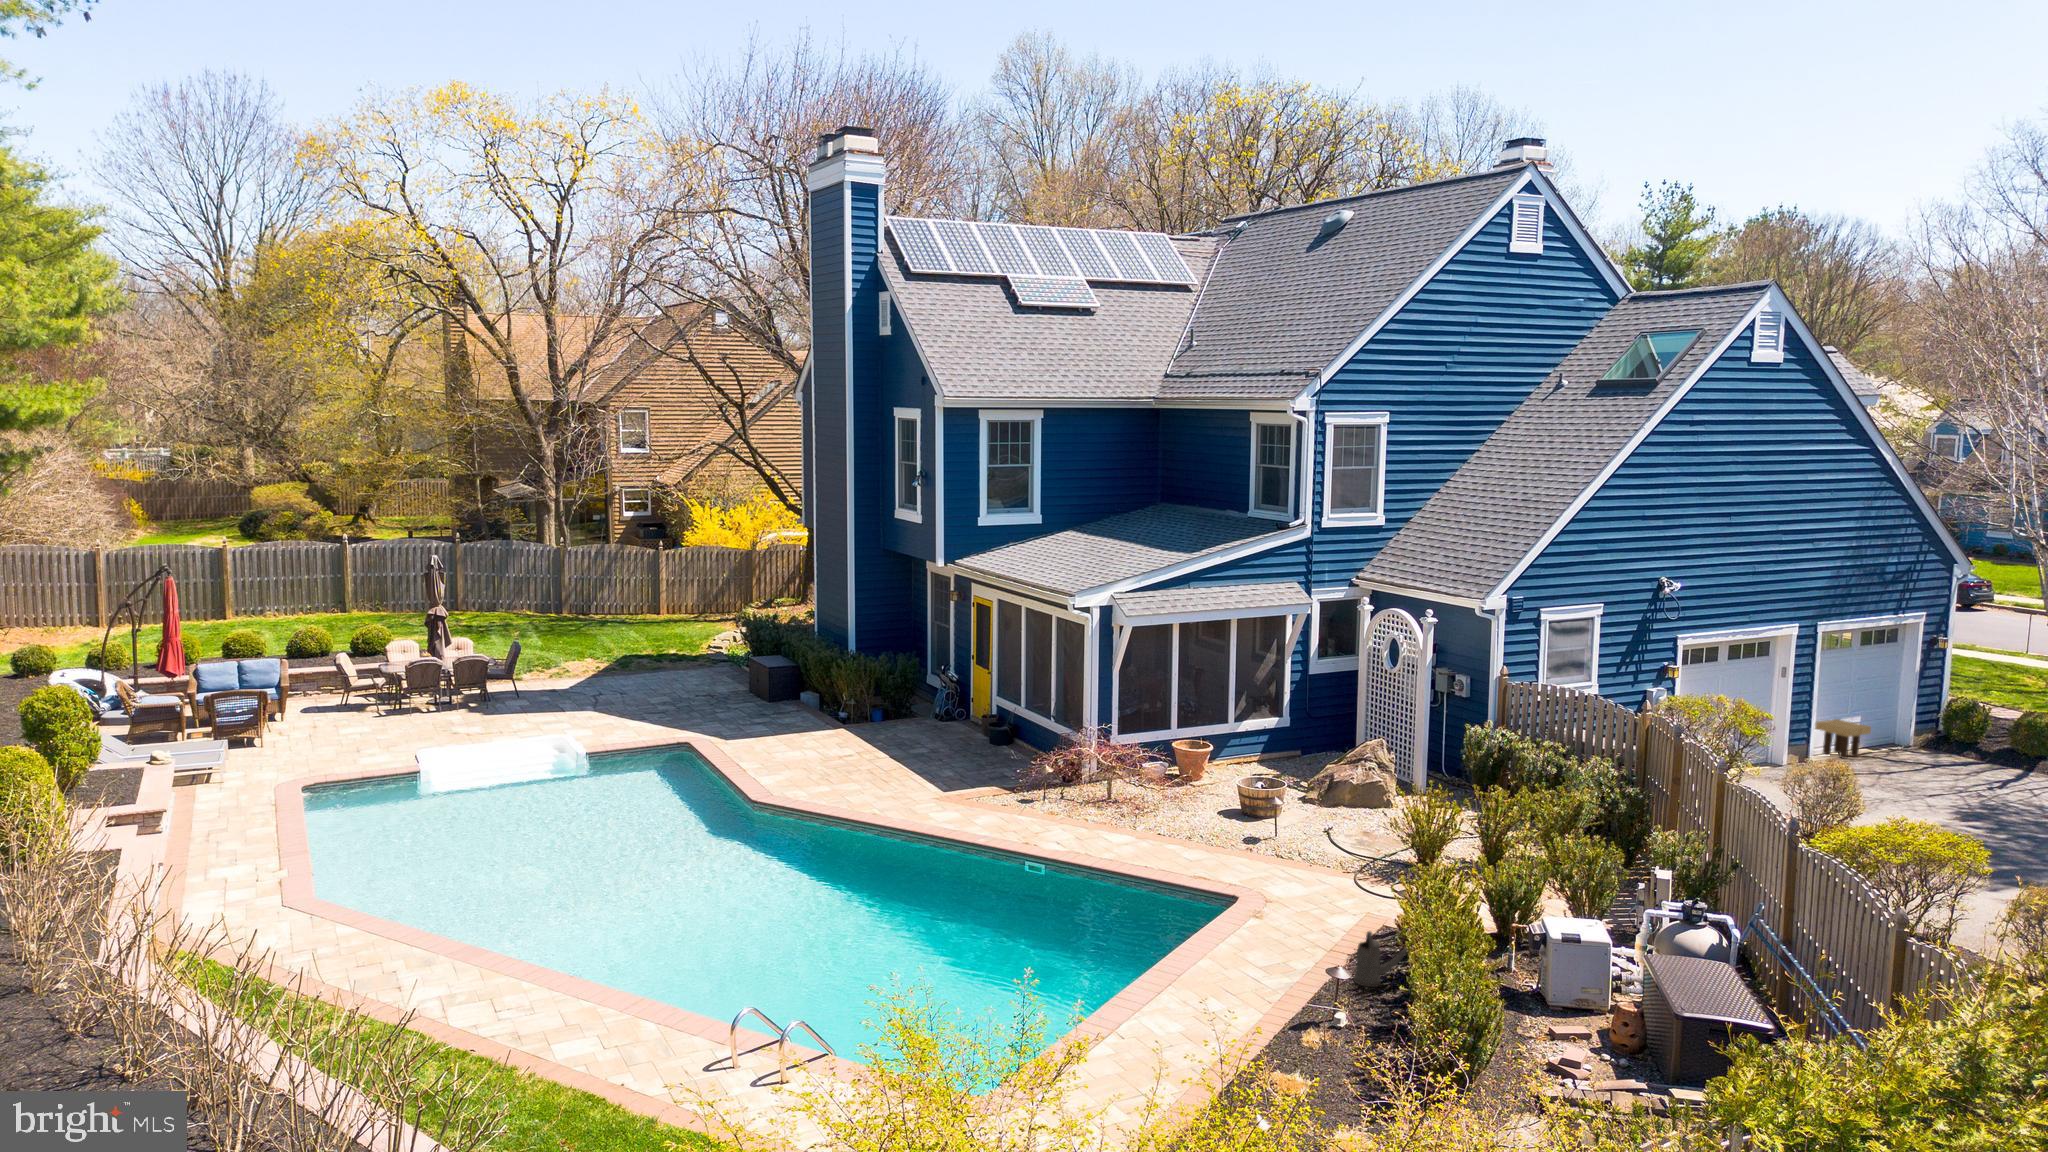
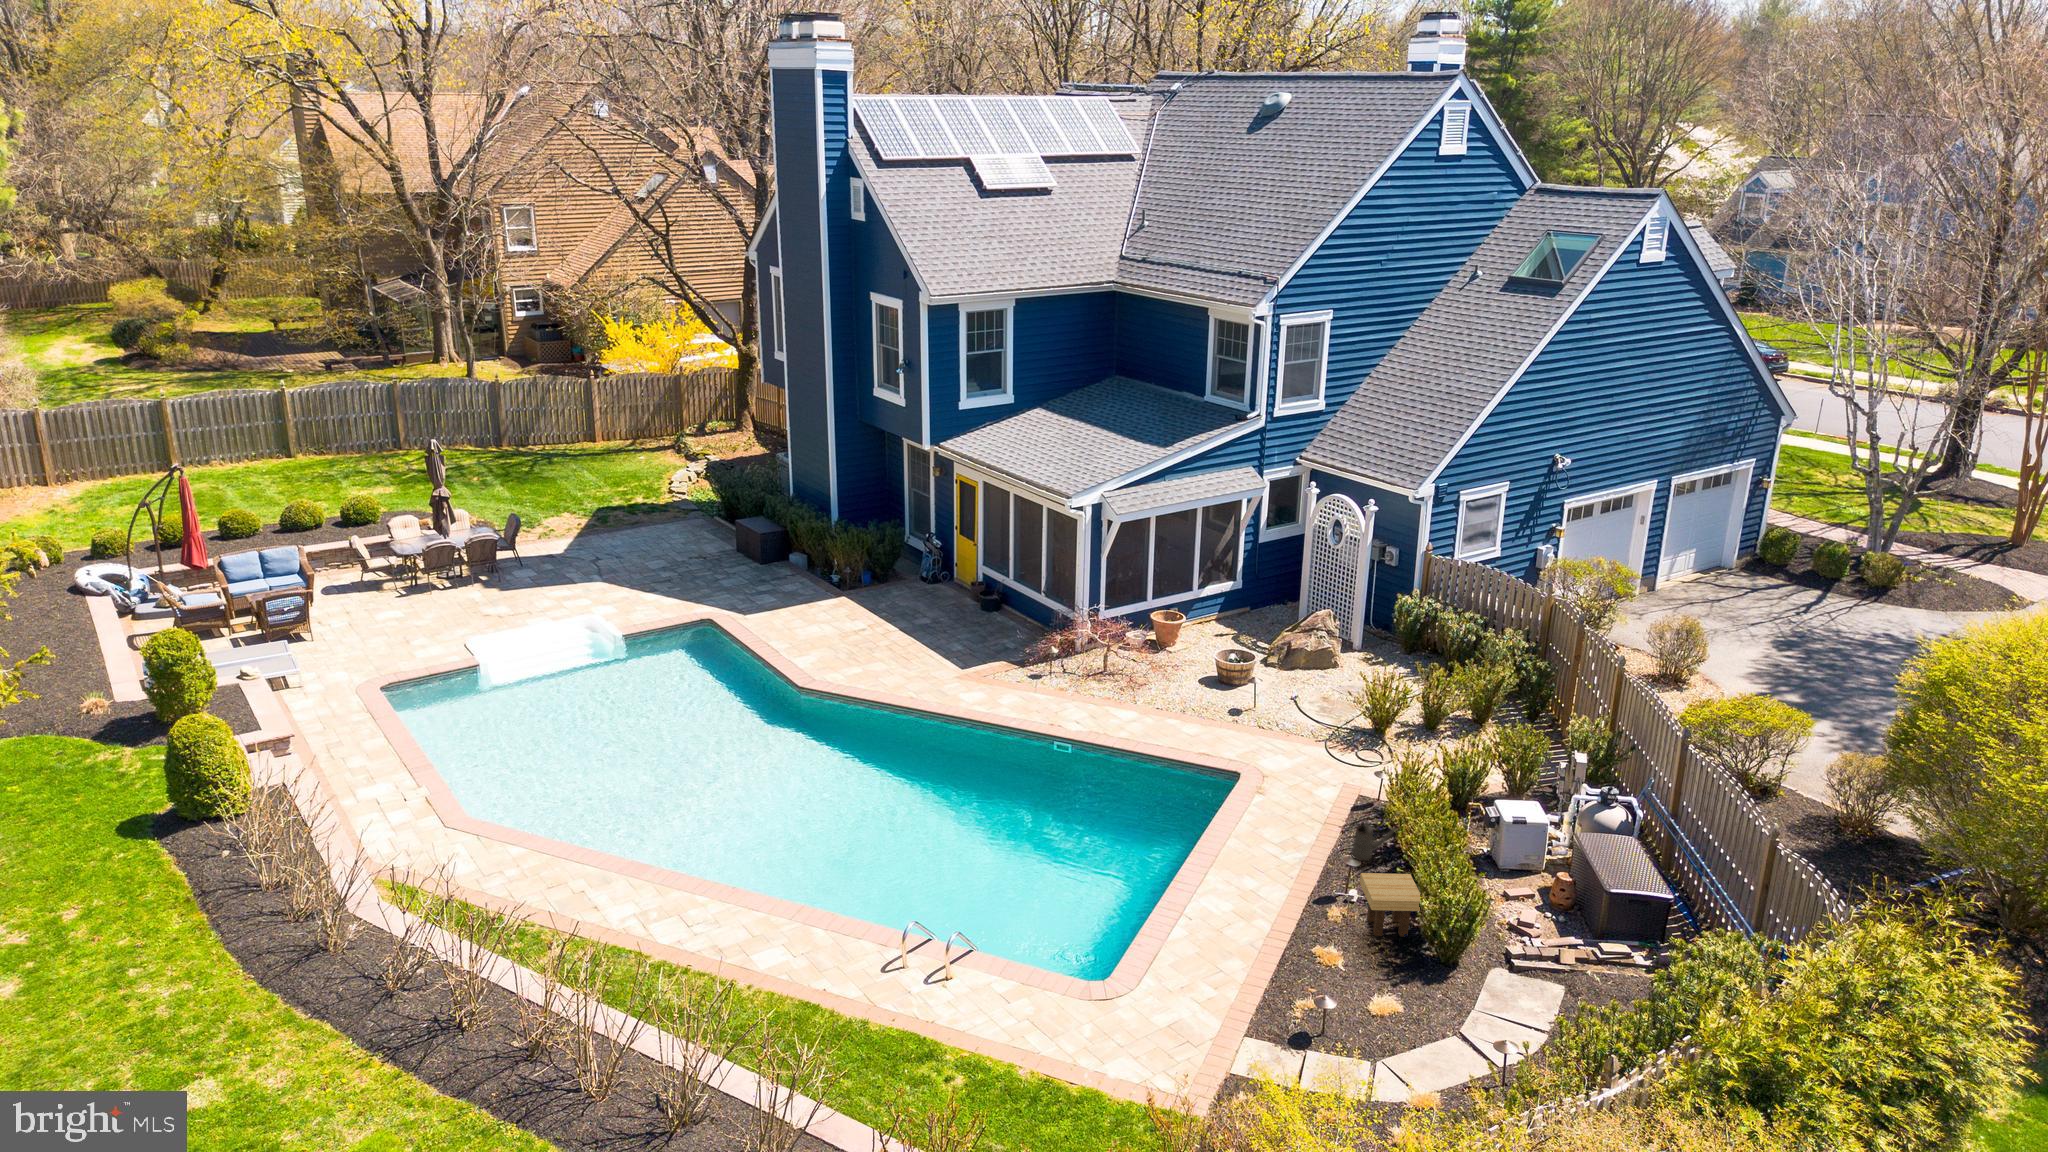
side table: present [1815,719,1871,759] -> present [1360,873,1420,937]

